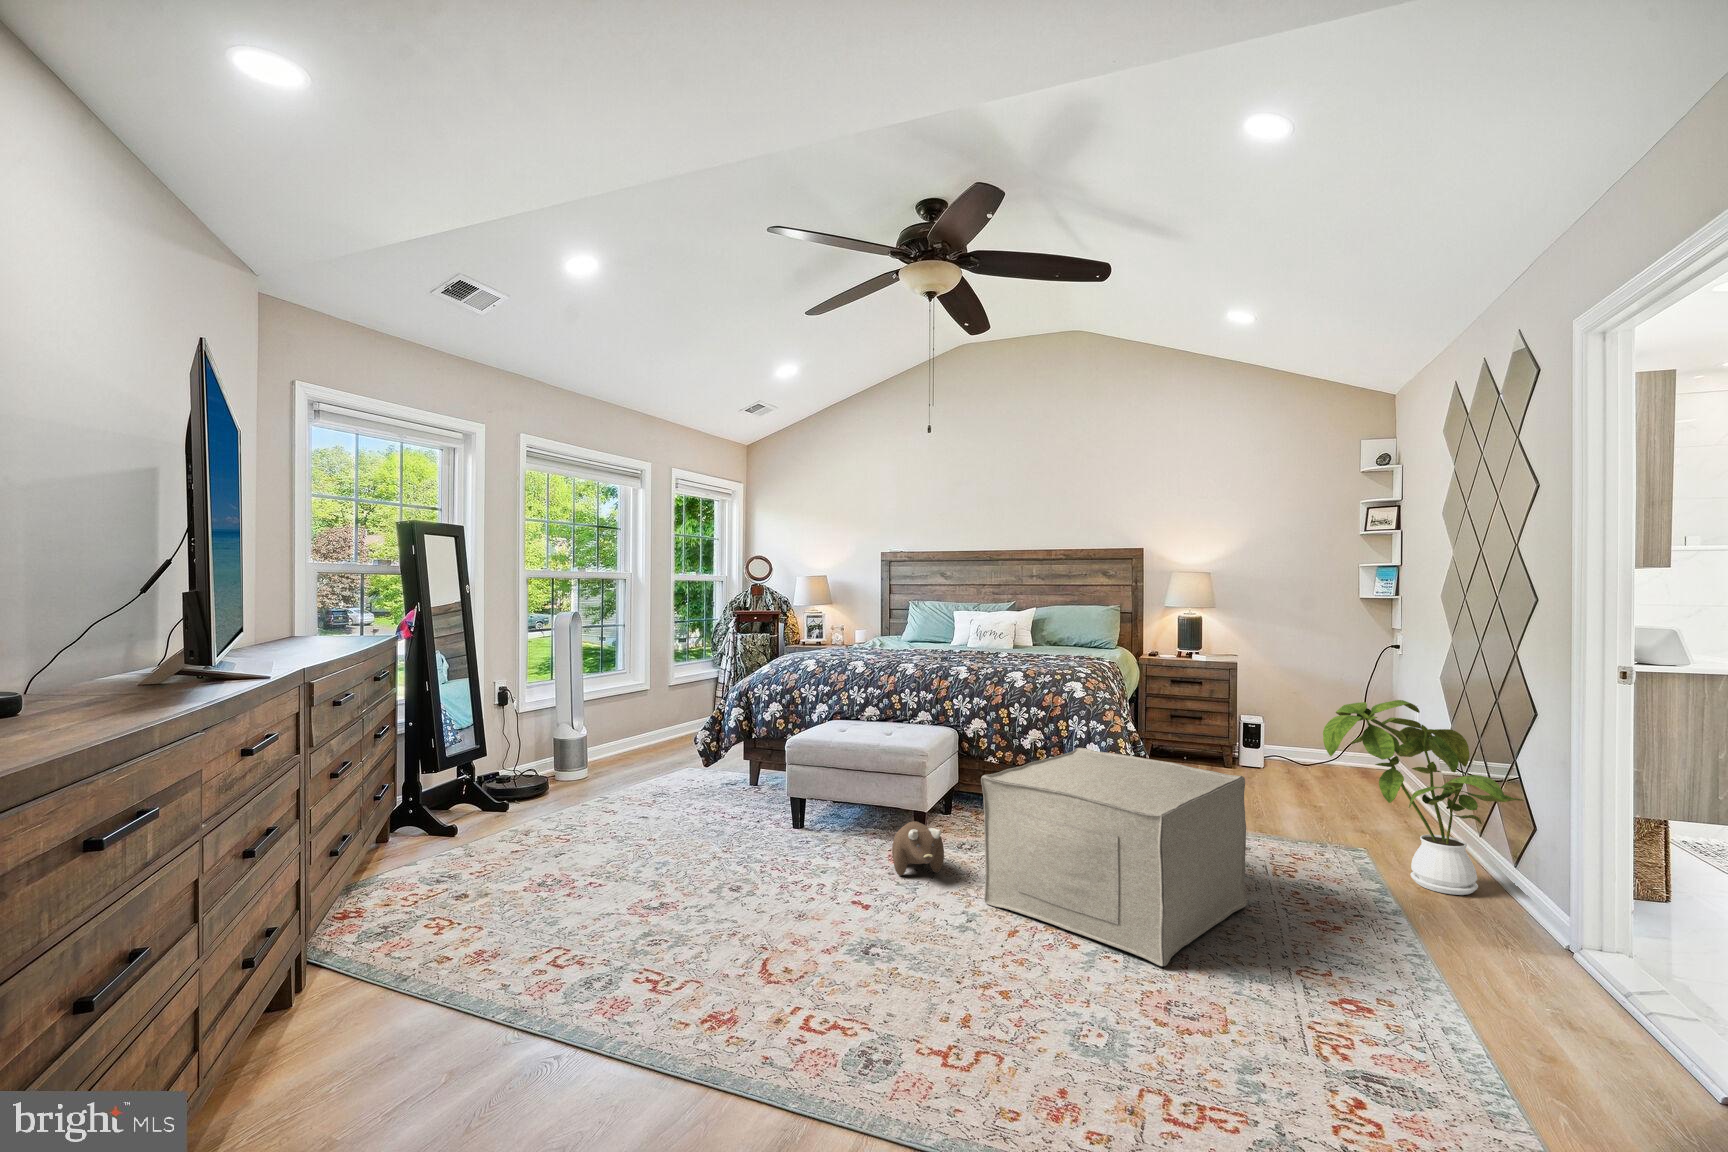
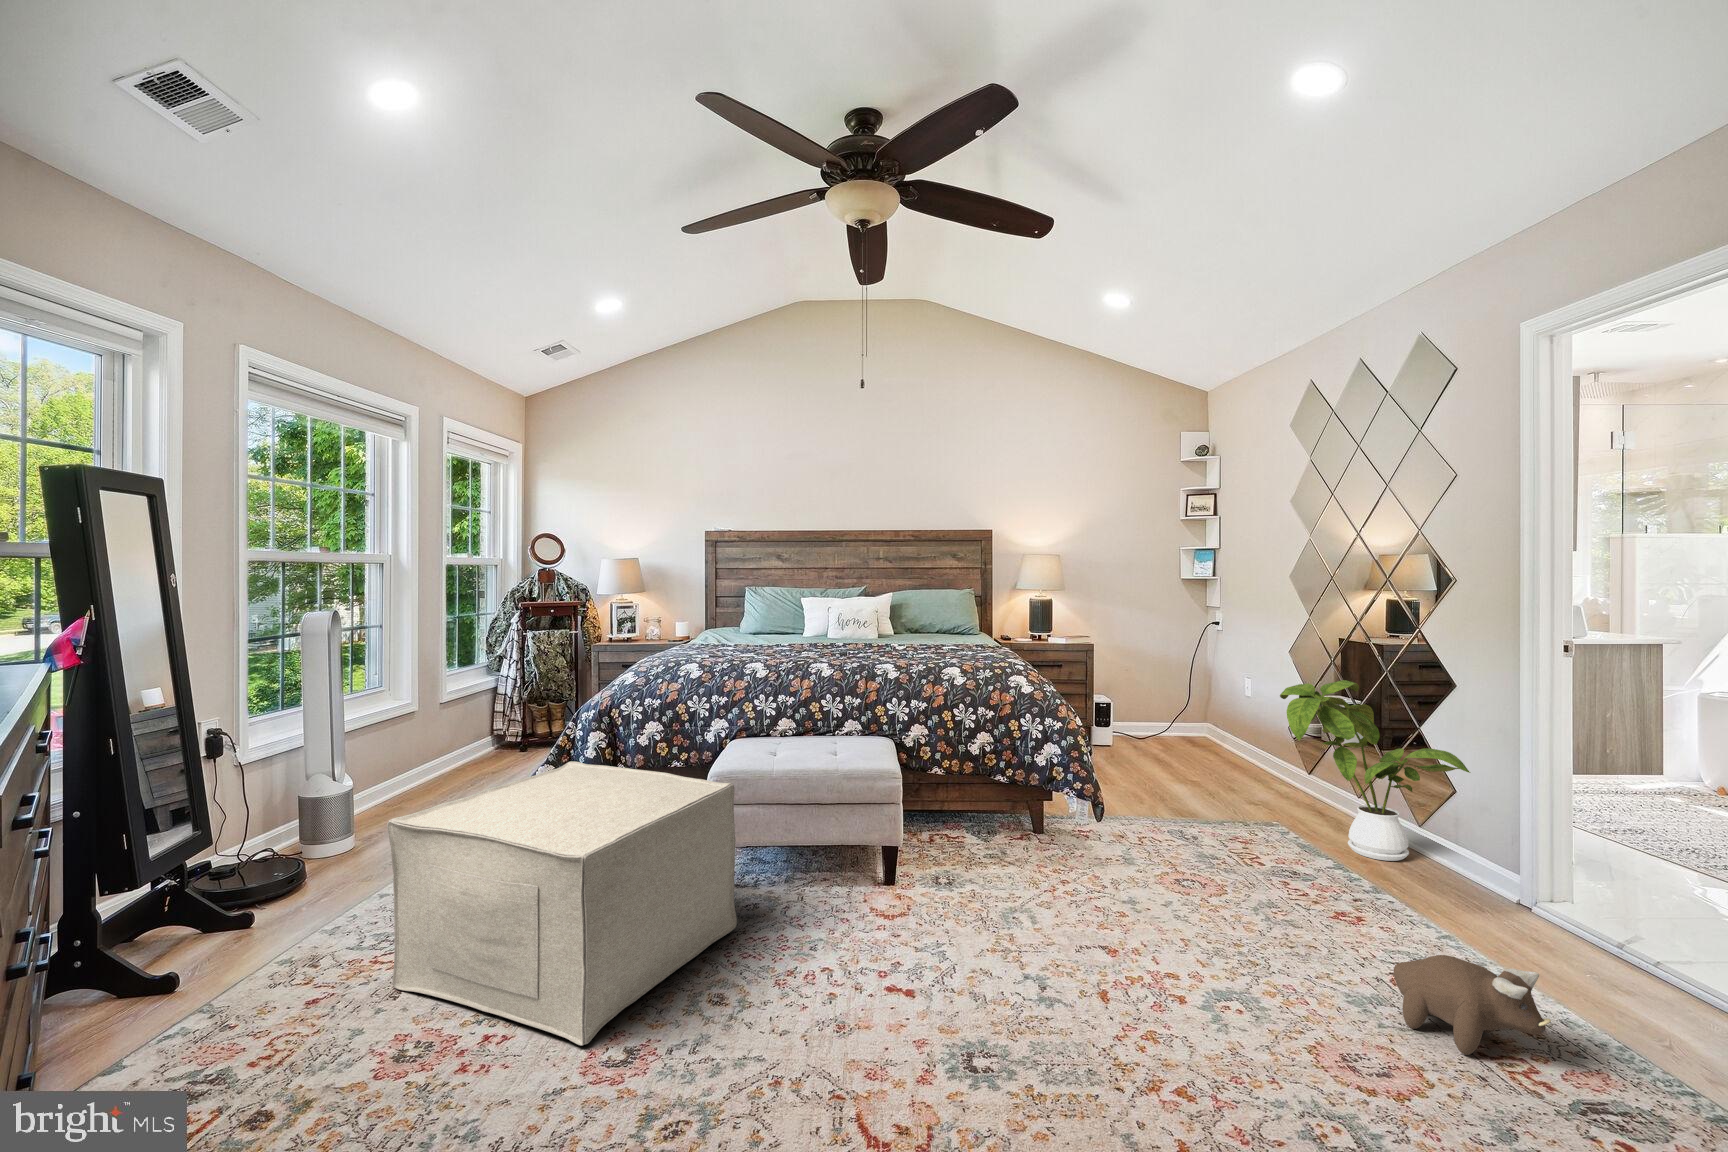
ottoman: present [981,748,1248,966] -> present [387,761,737,1046]
plush toy: present [892,821,944,876] -> present [1394,955,1551,1055]

